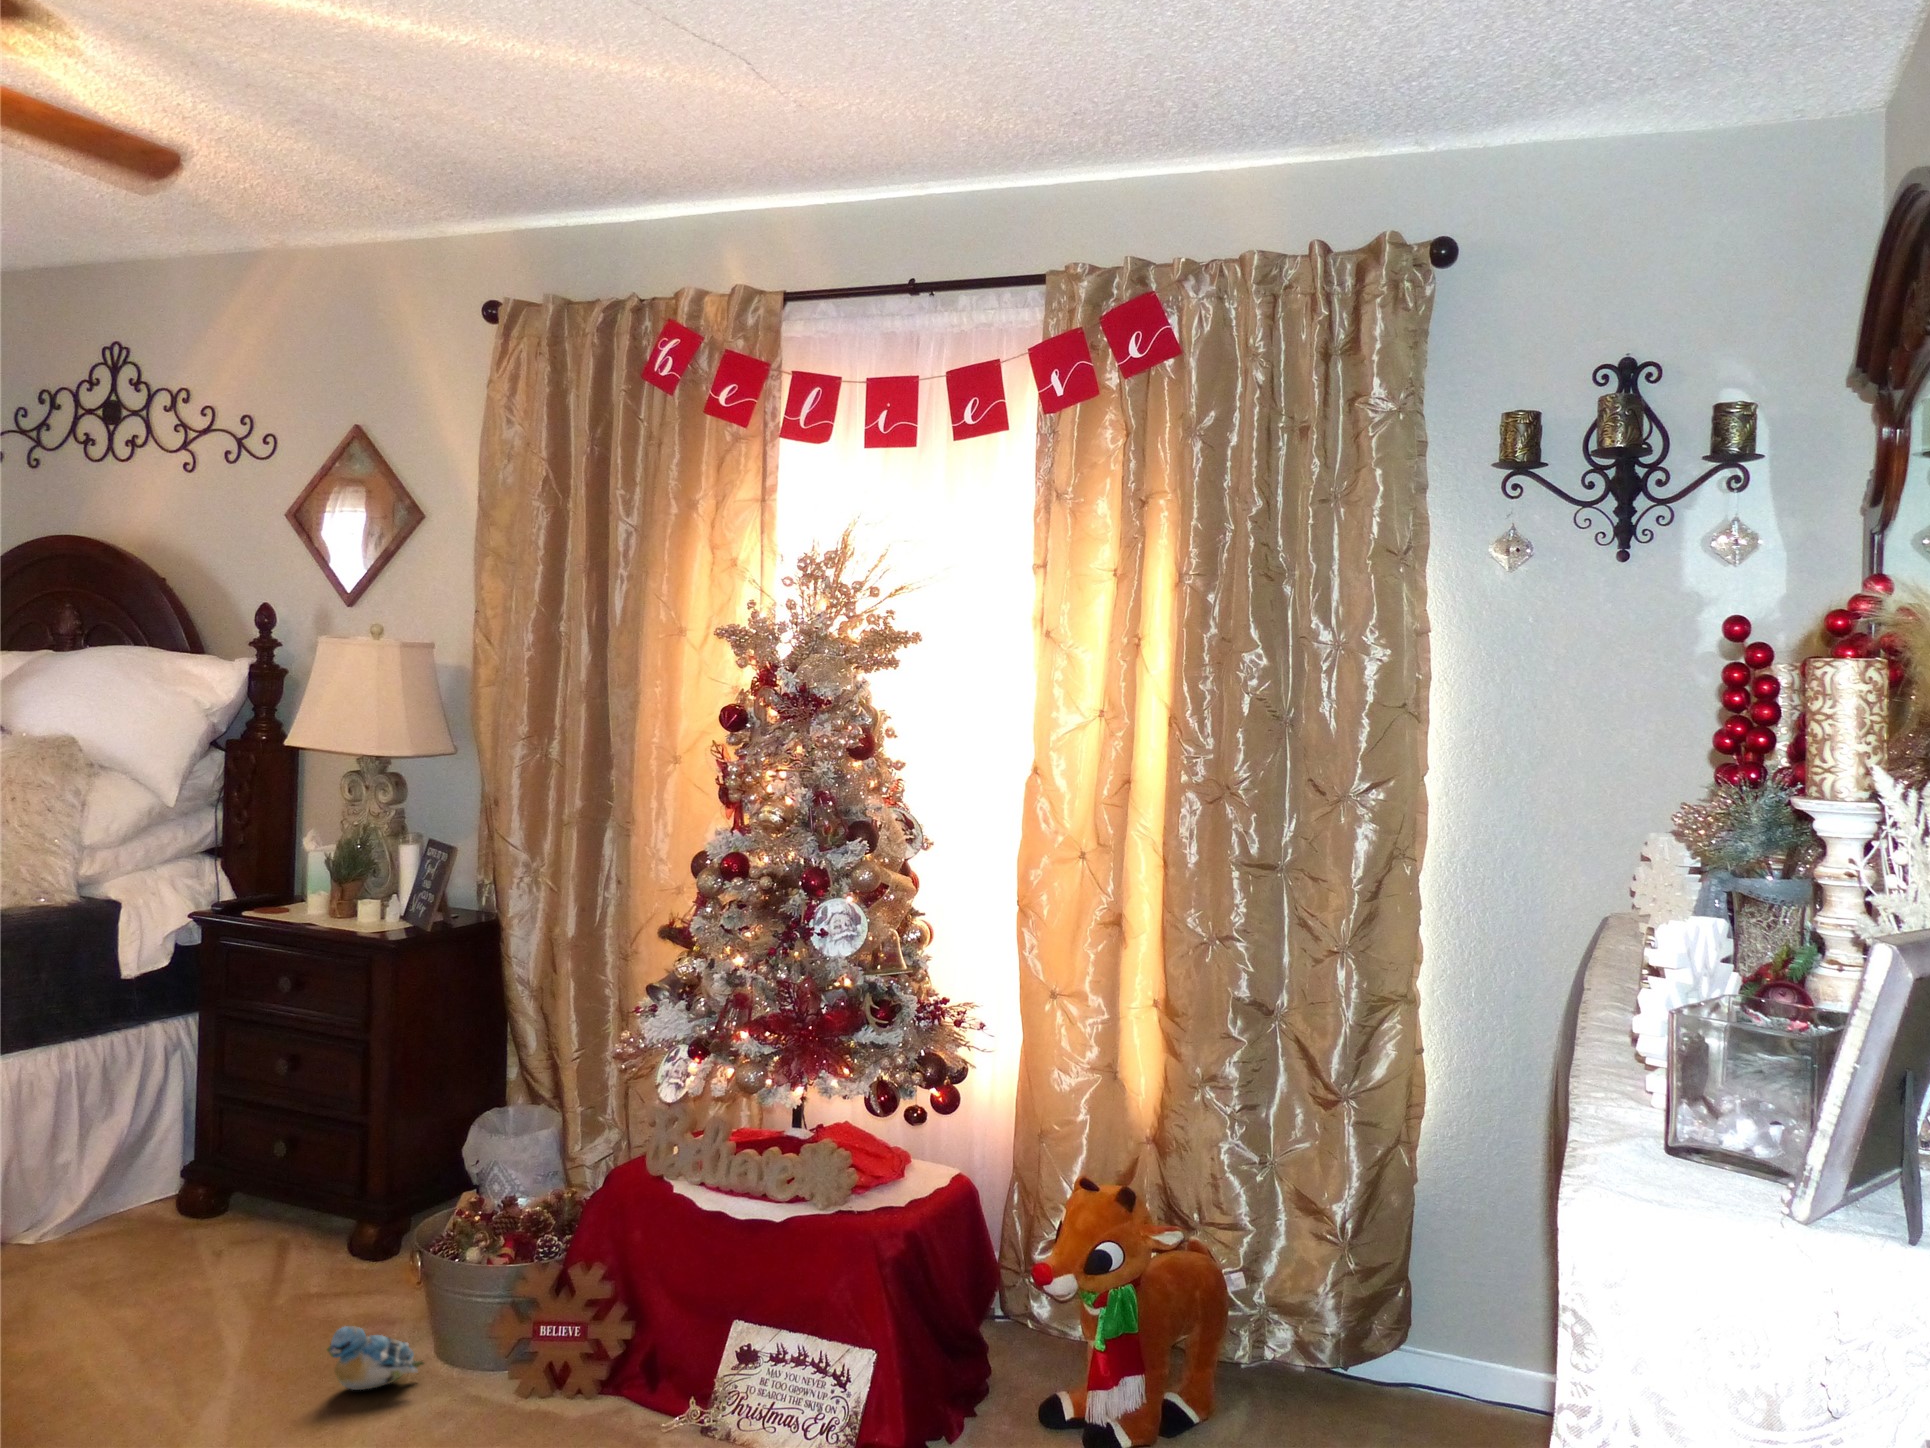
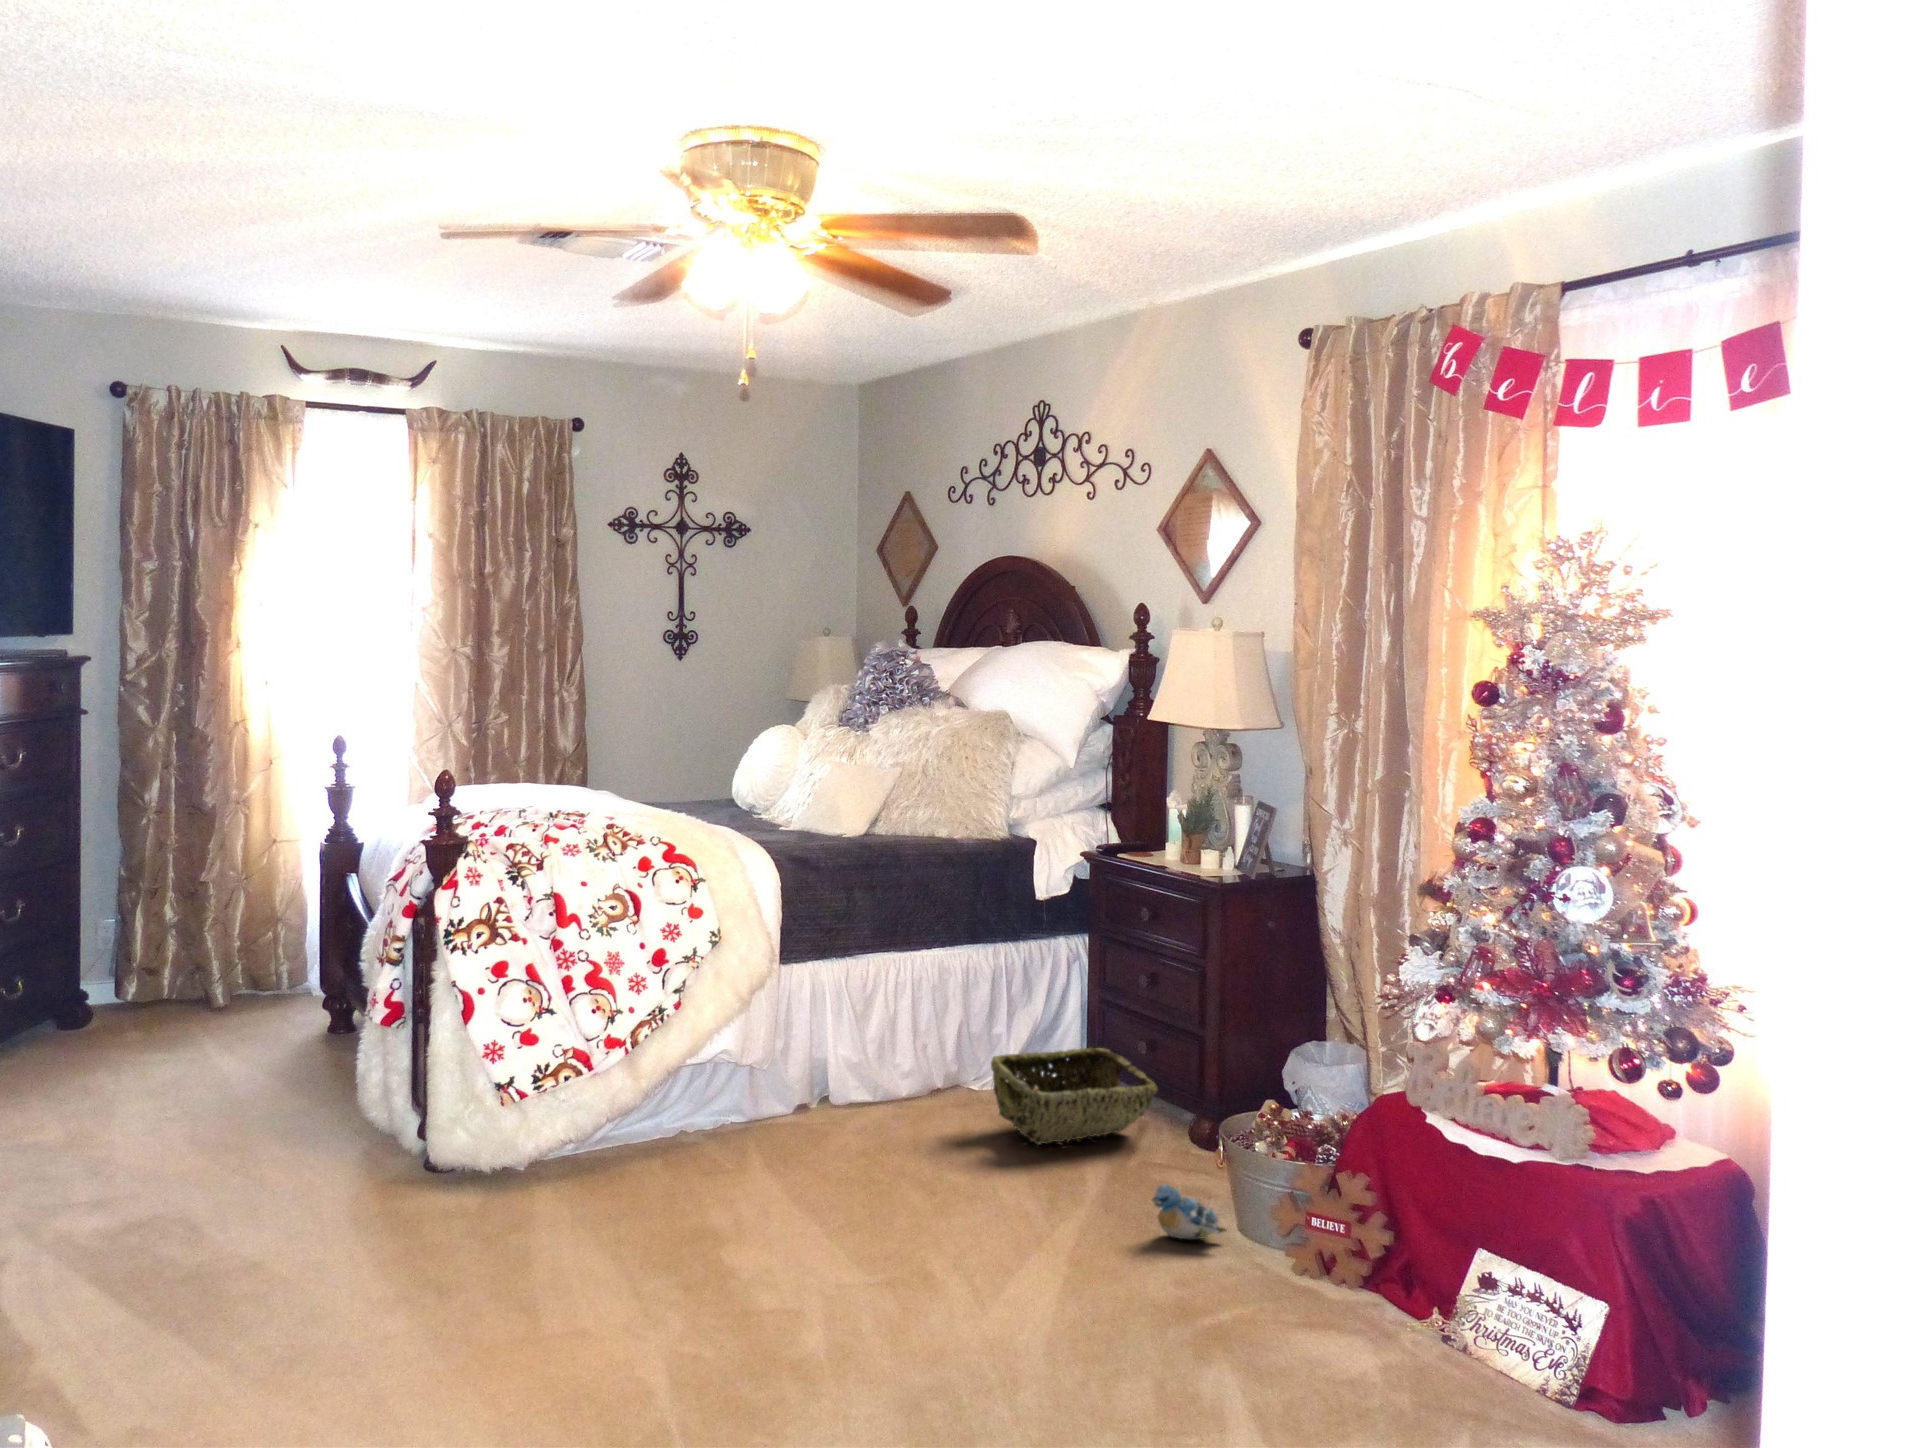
woven basket: none [61,1155,304,1303] -> present [991,1048,1158,1144]

